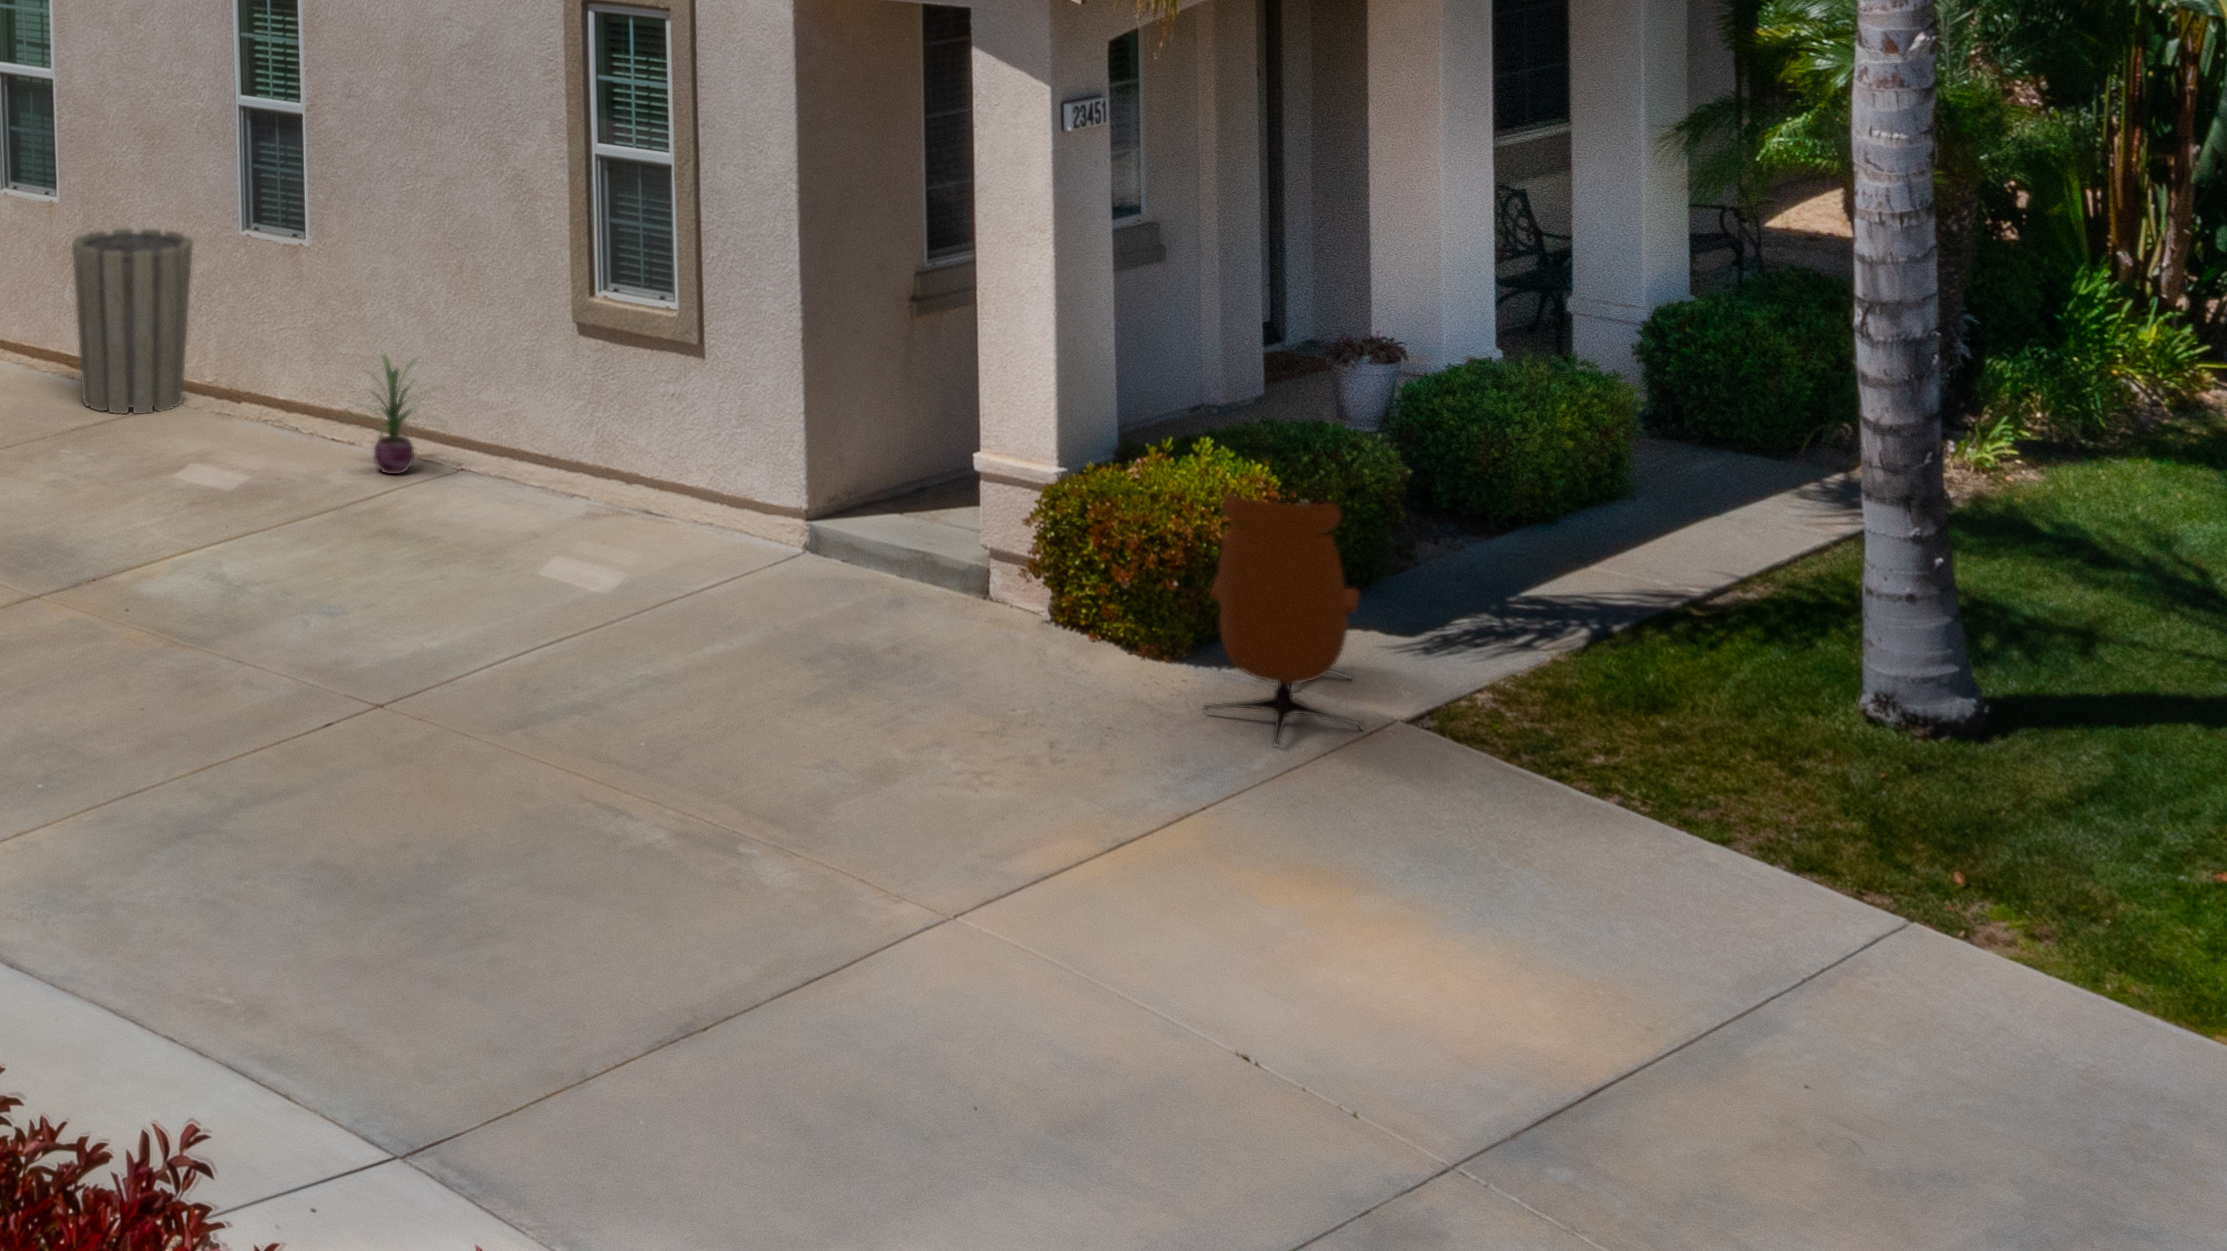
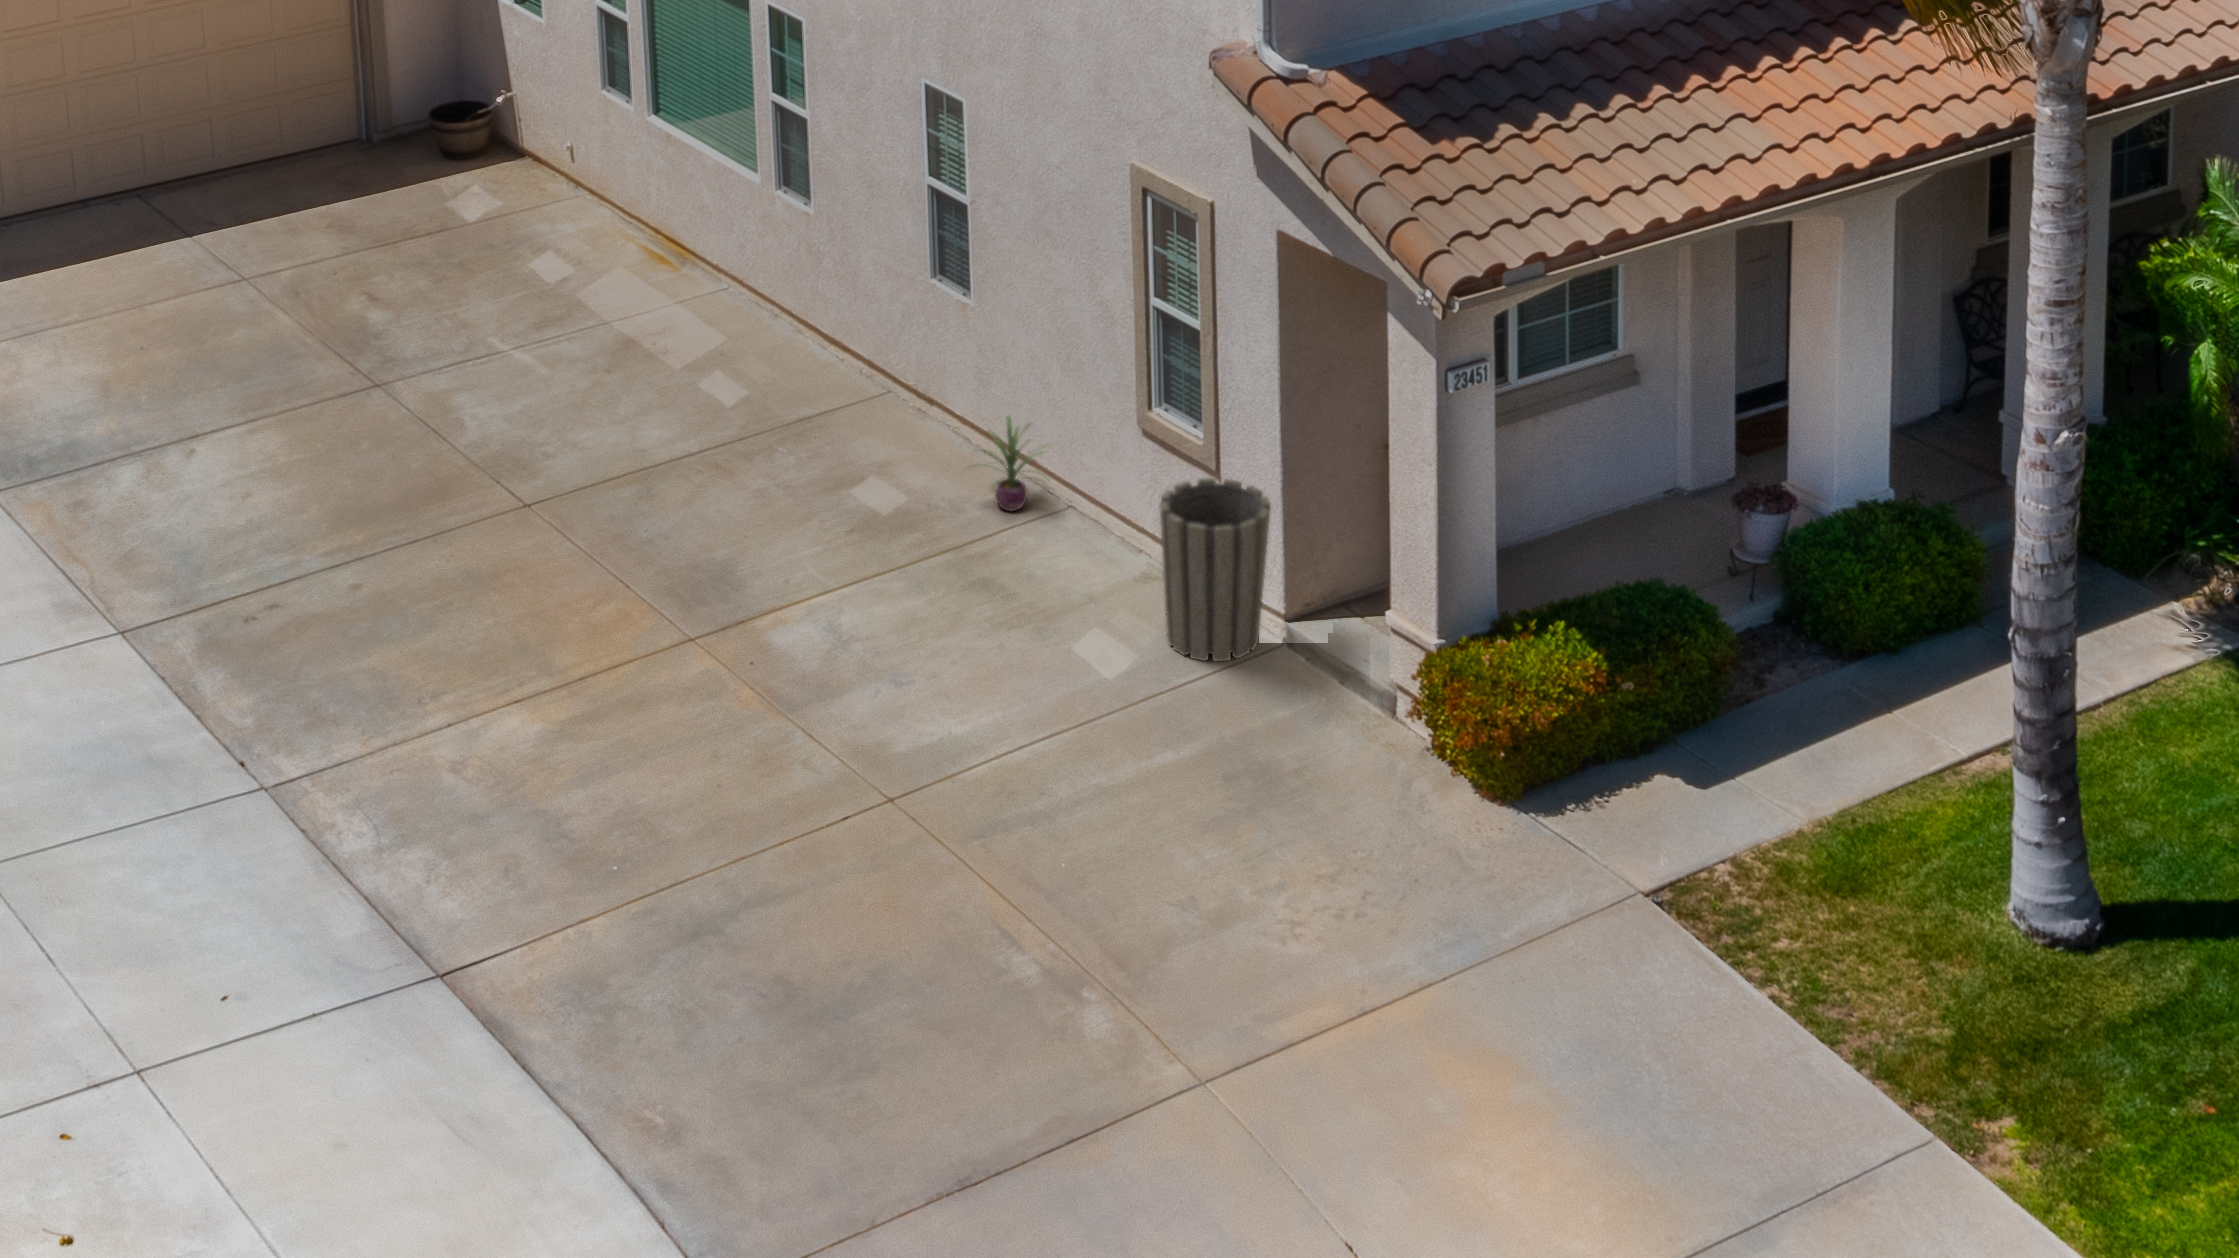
trash can: present [72,229,193,414] -> present [1159,478,1271,661]
lounge chair: present [1204,494,1363,745] -> none [1472,740,1618,920]

